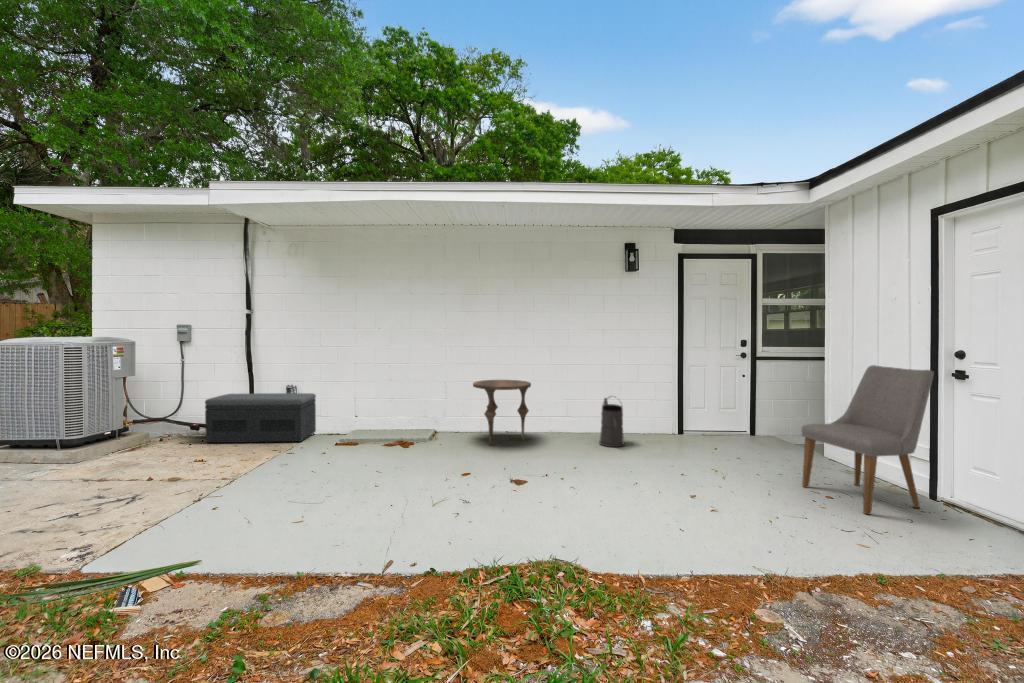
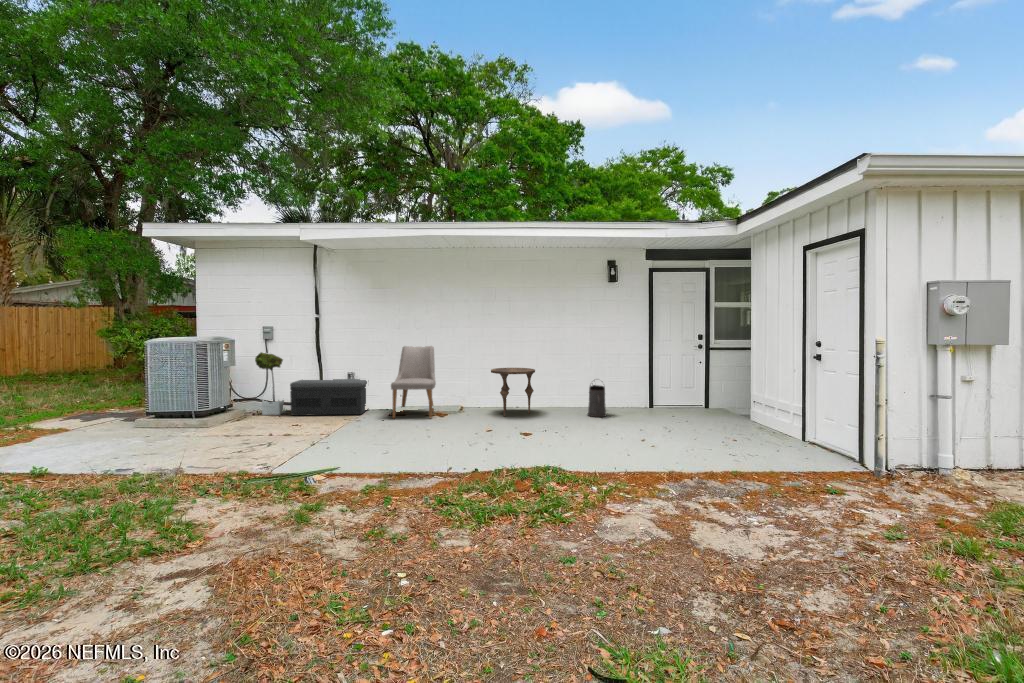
potted tree: none [160,358,207,442] -> present [255,352,286,415]
chair: present [802,365,934,514] -> present [391,346,436,419]

